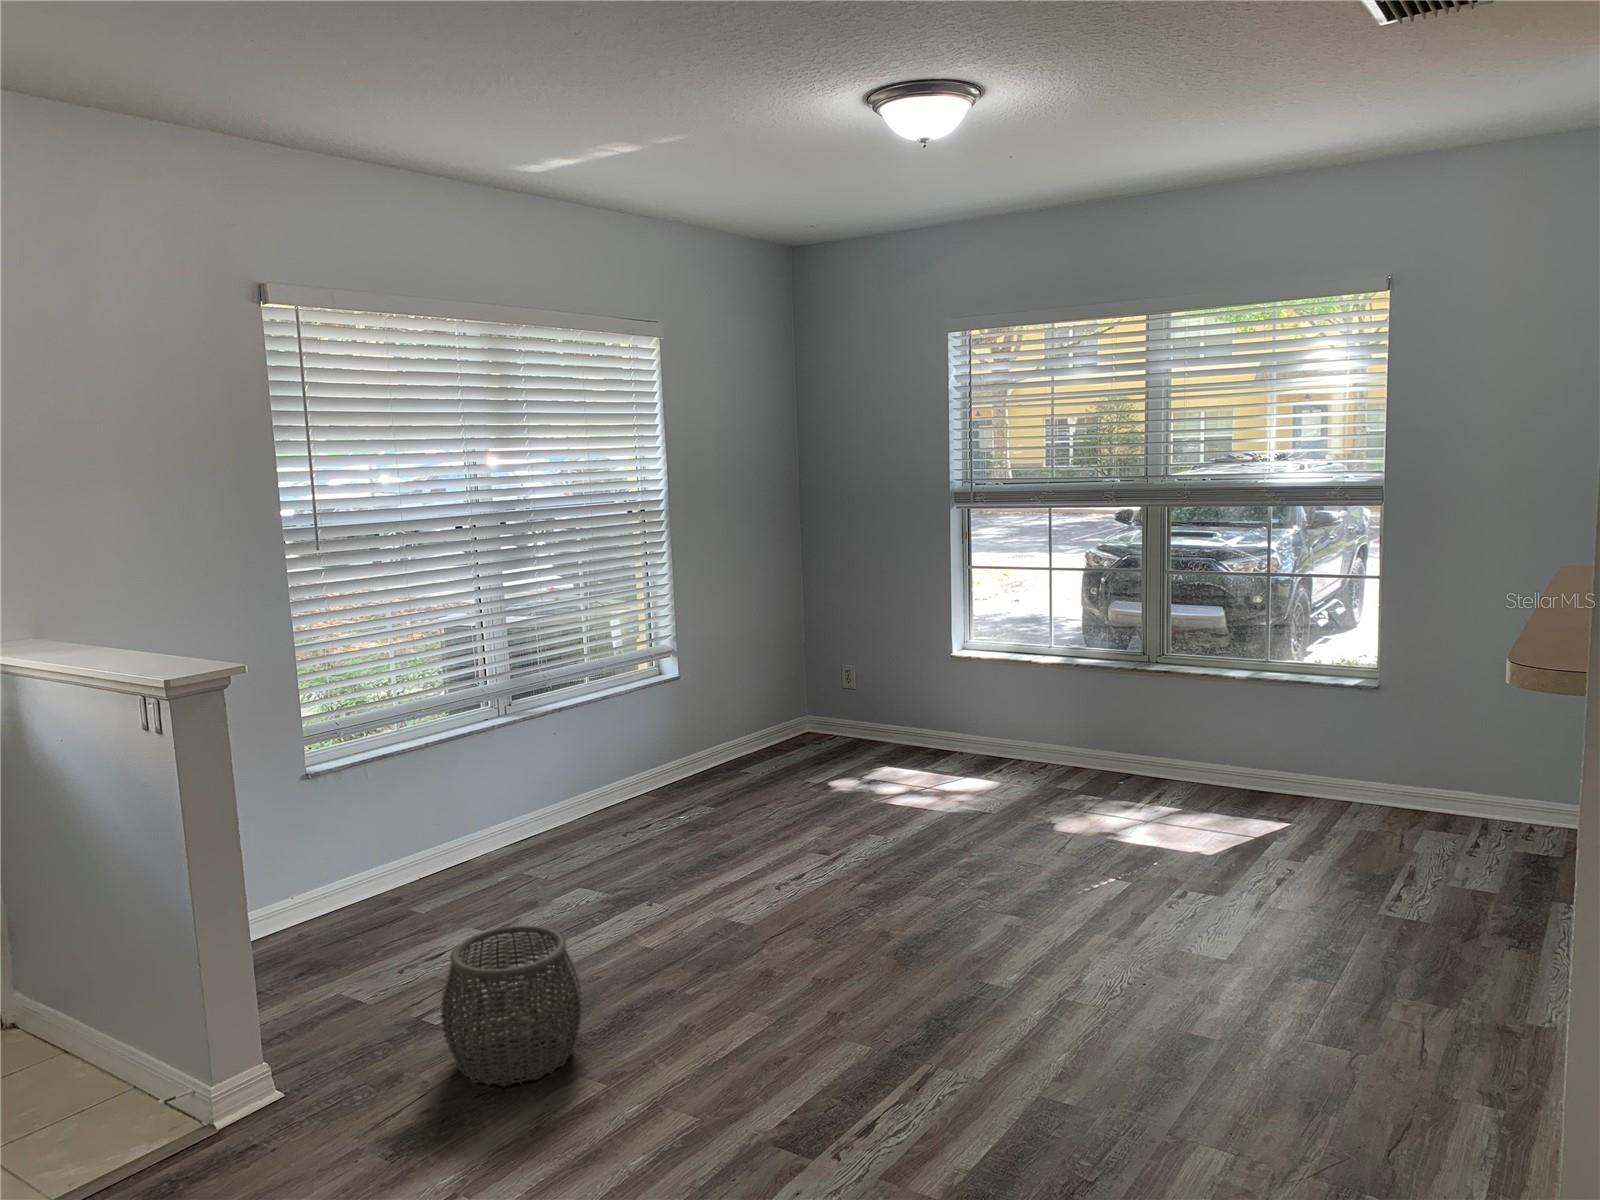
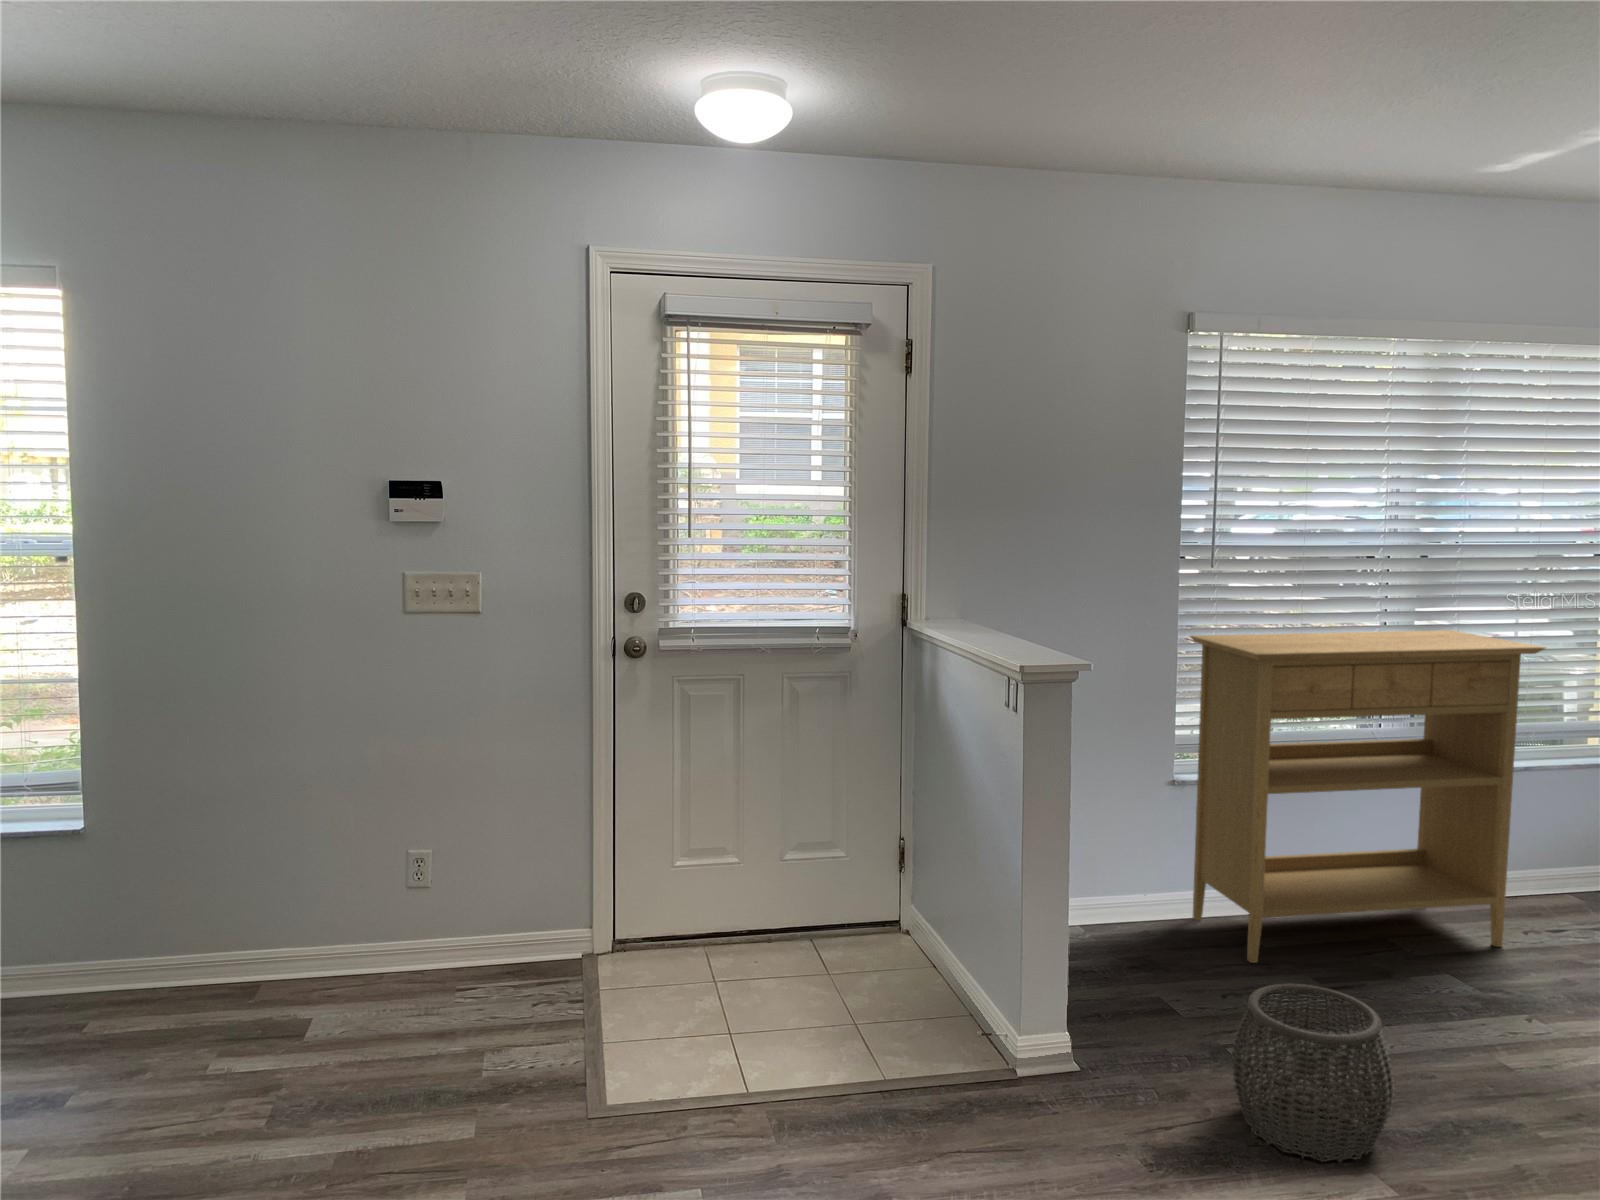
console table: none [307,587,613,933] -> present [1190,630,1545,963]

